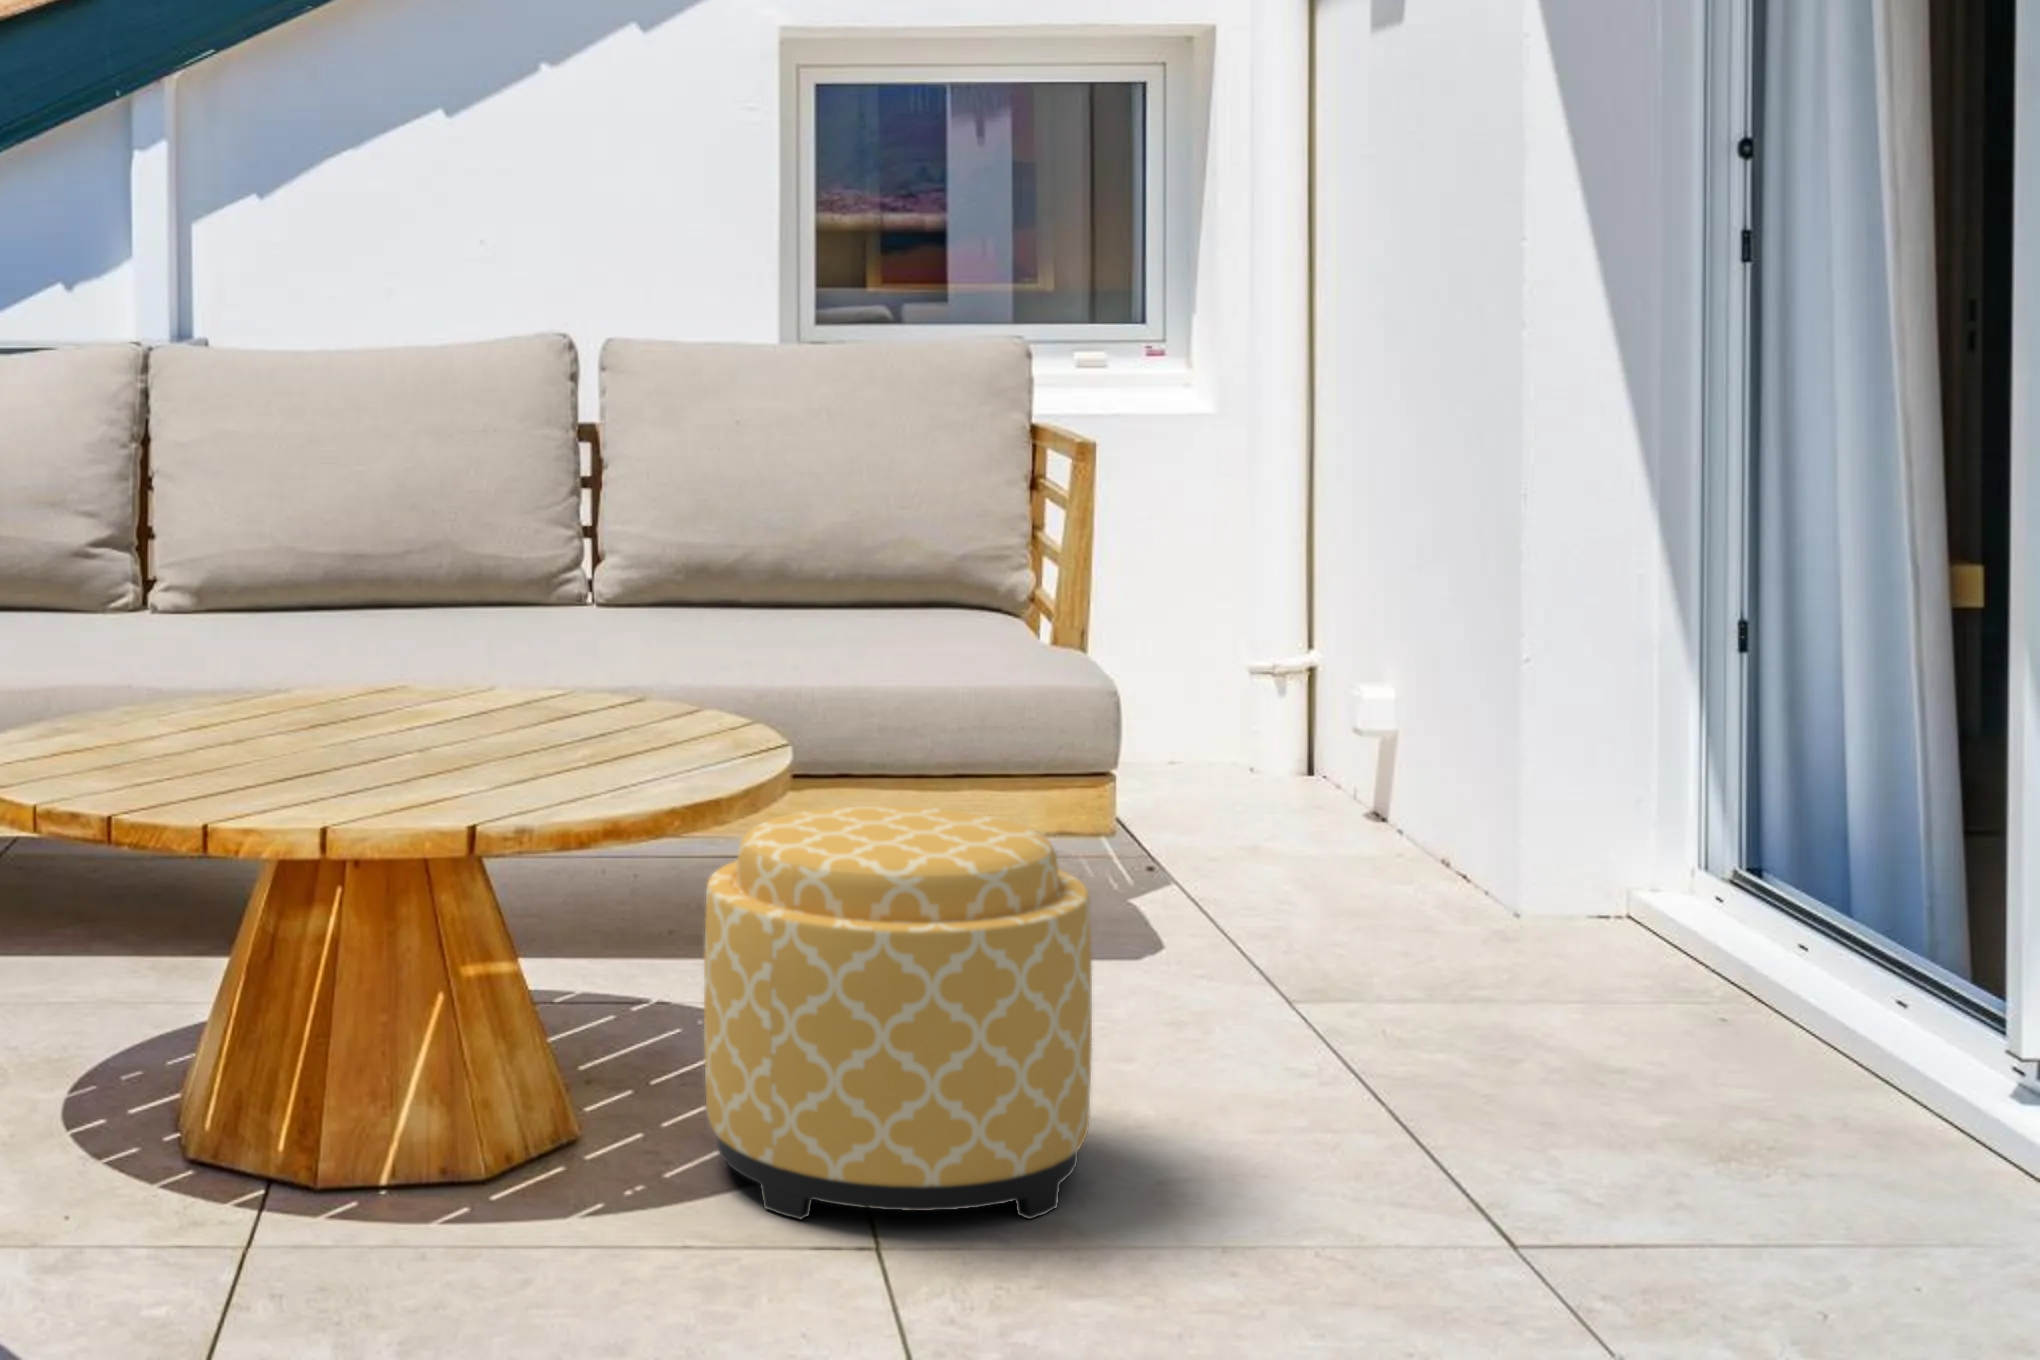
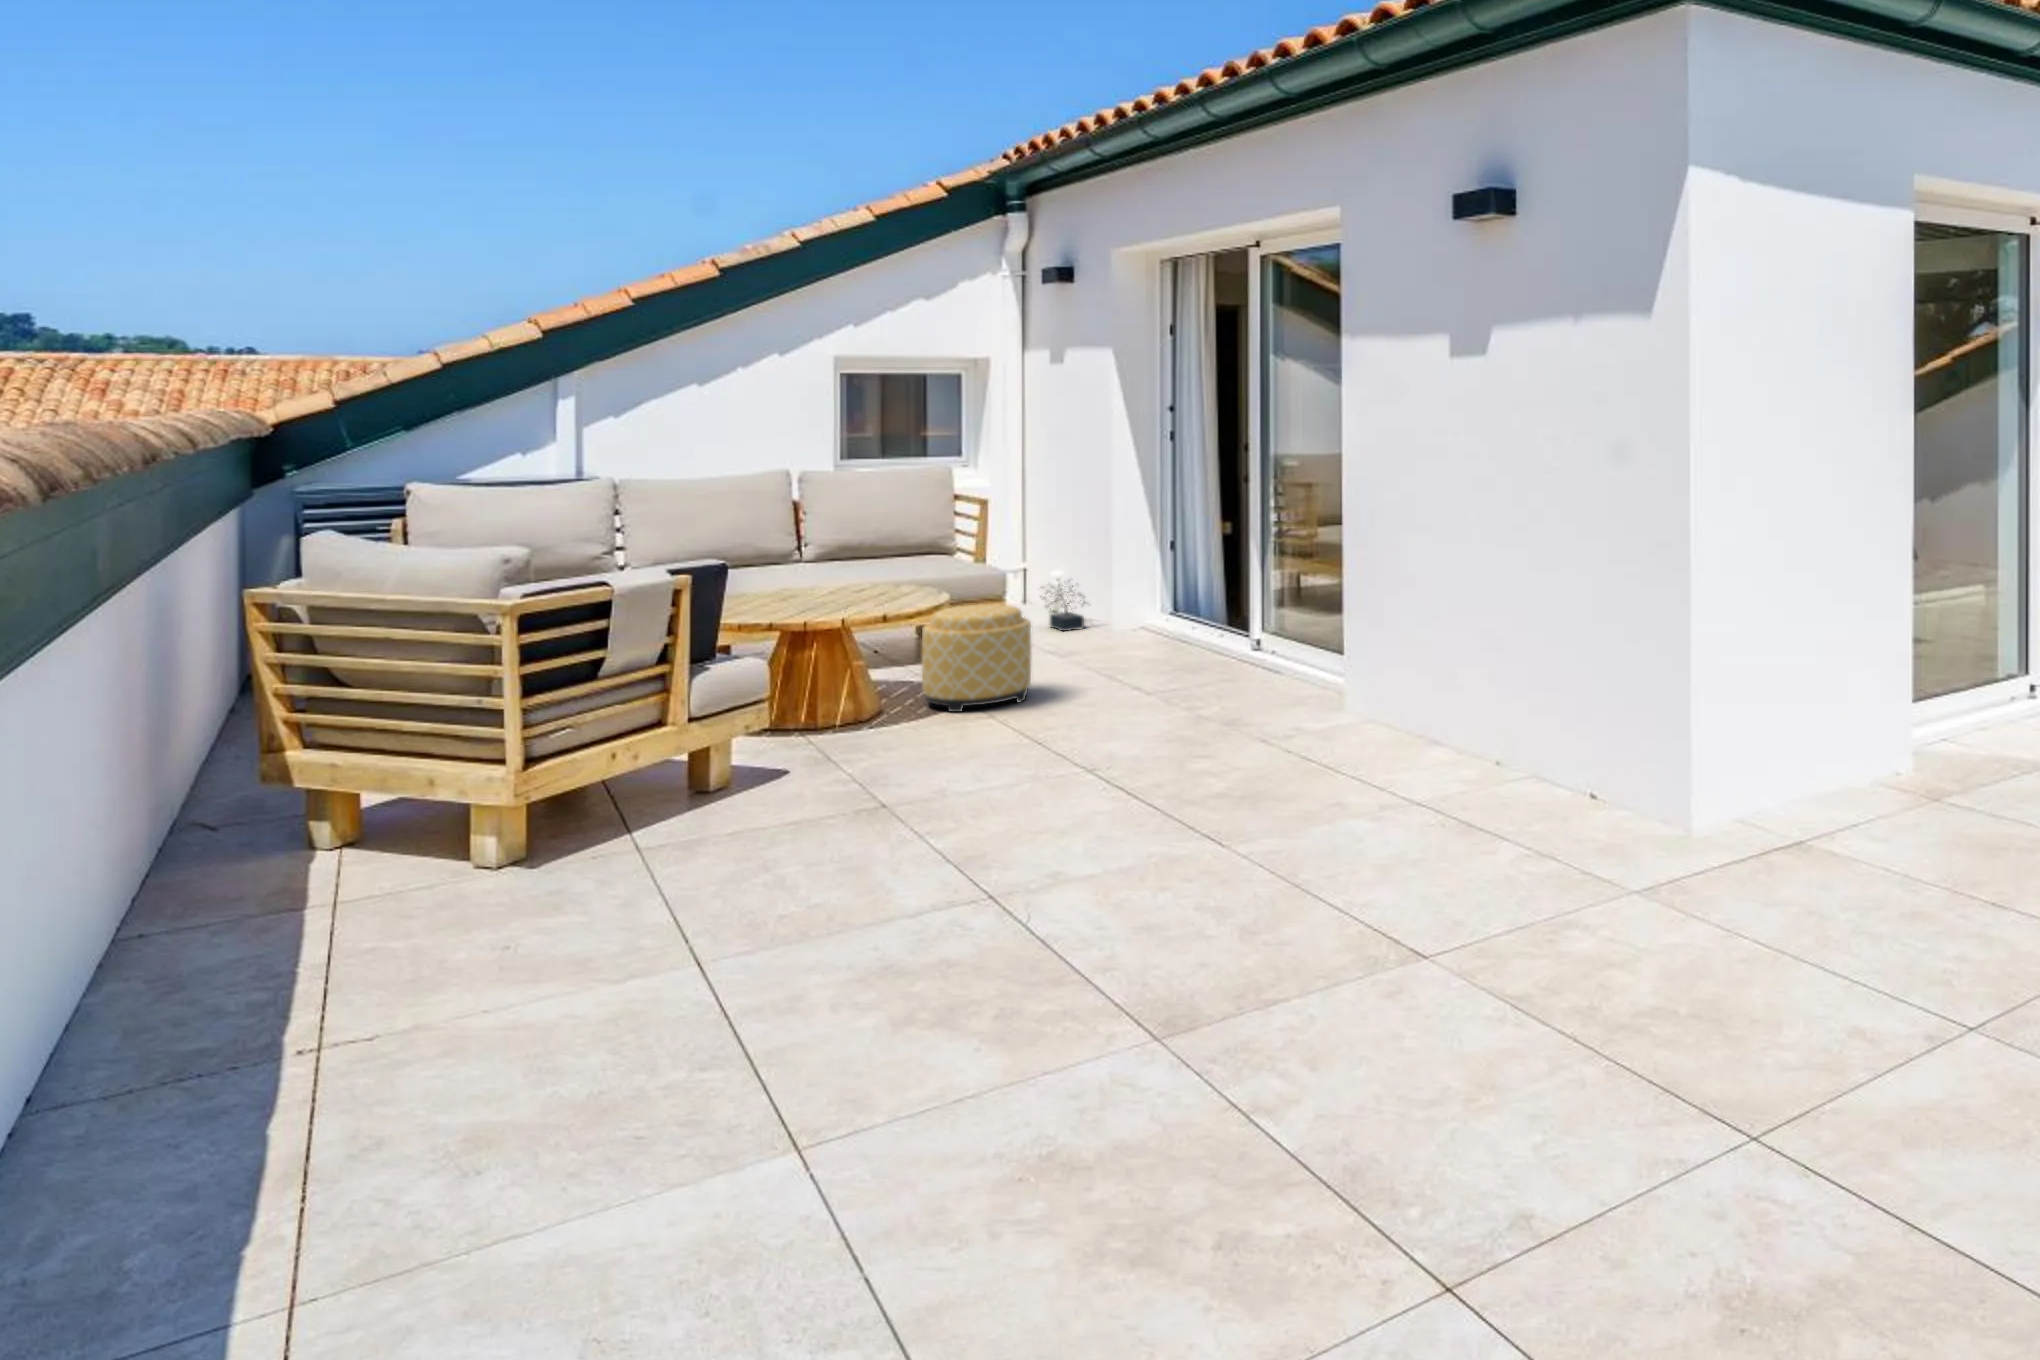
decorative plant: none [1291,711,1452,894] -> present [1040,578,1090,631]

